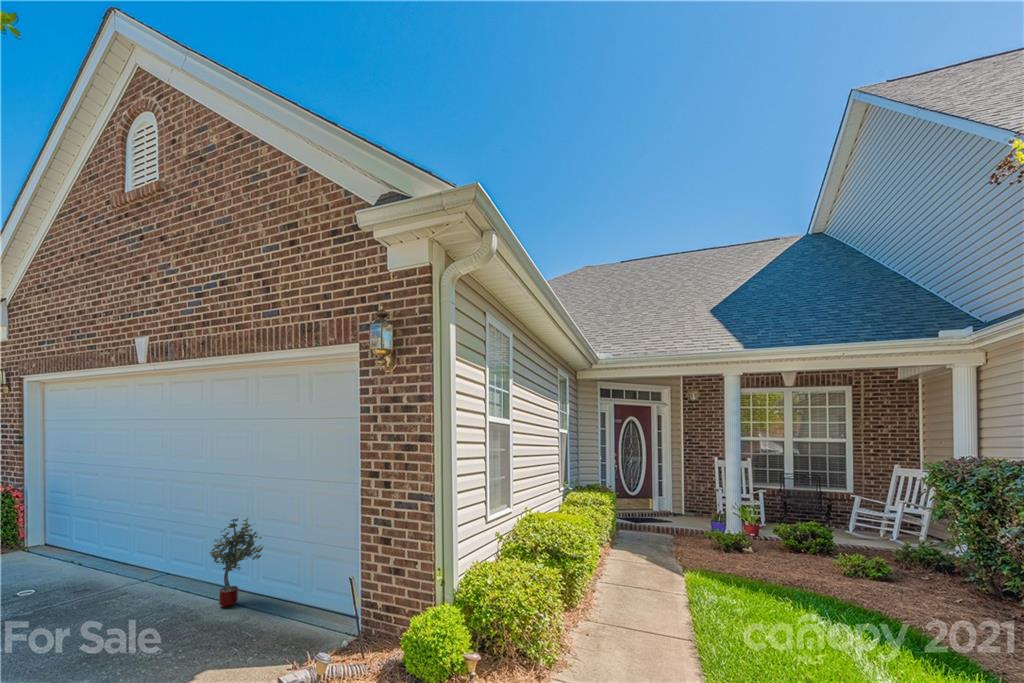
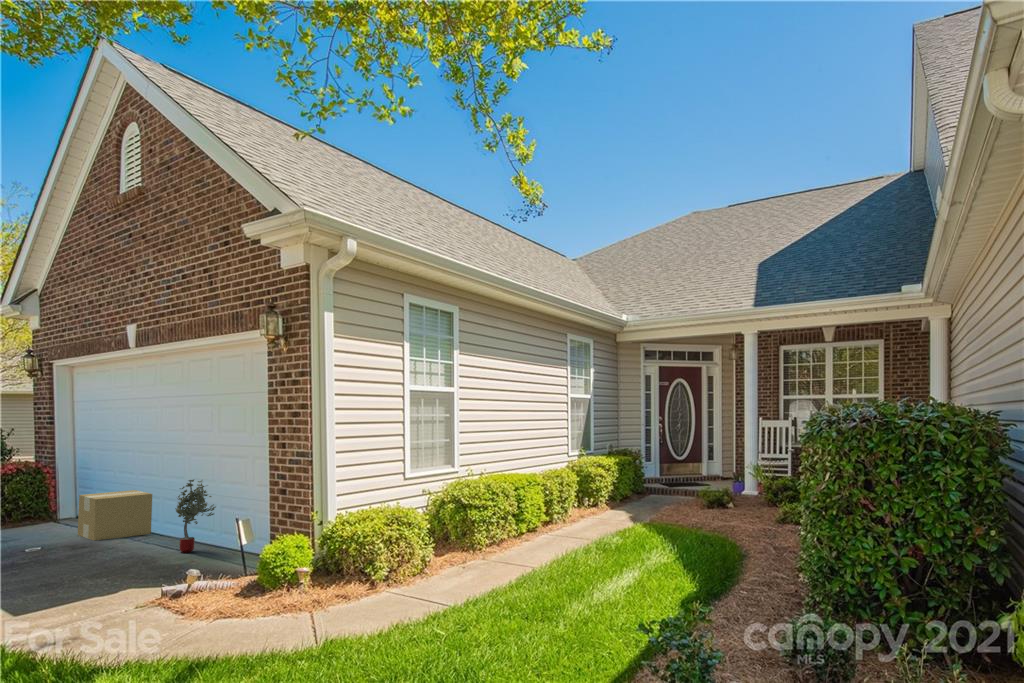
cardboard box: none [65,522,165,596] -> present [78,490,152,541]

